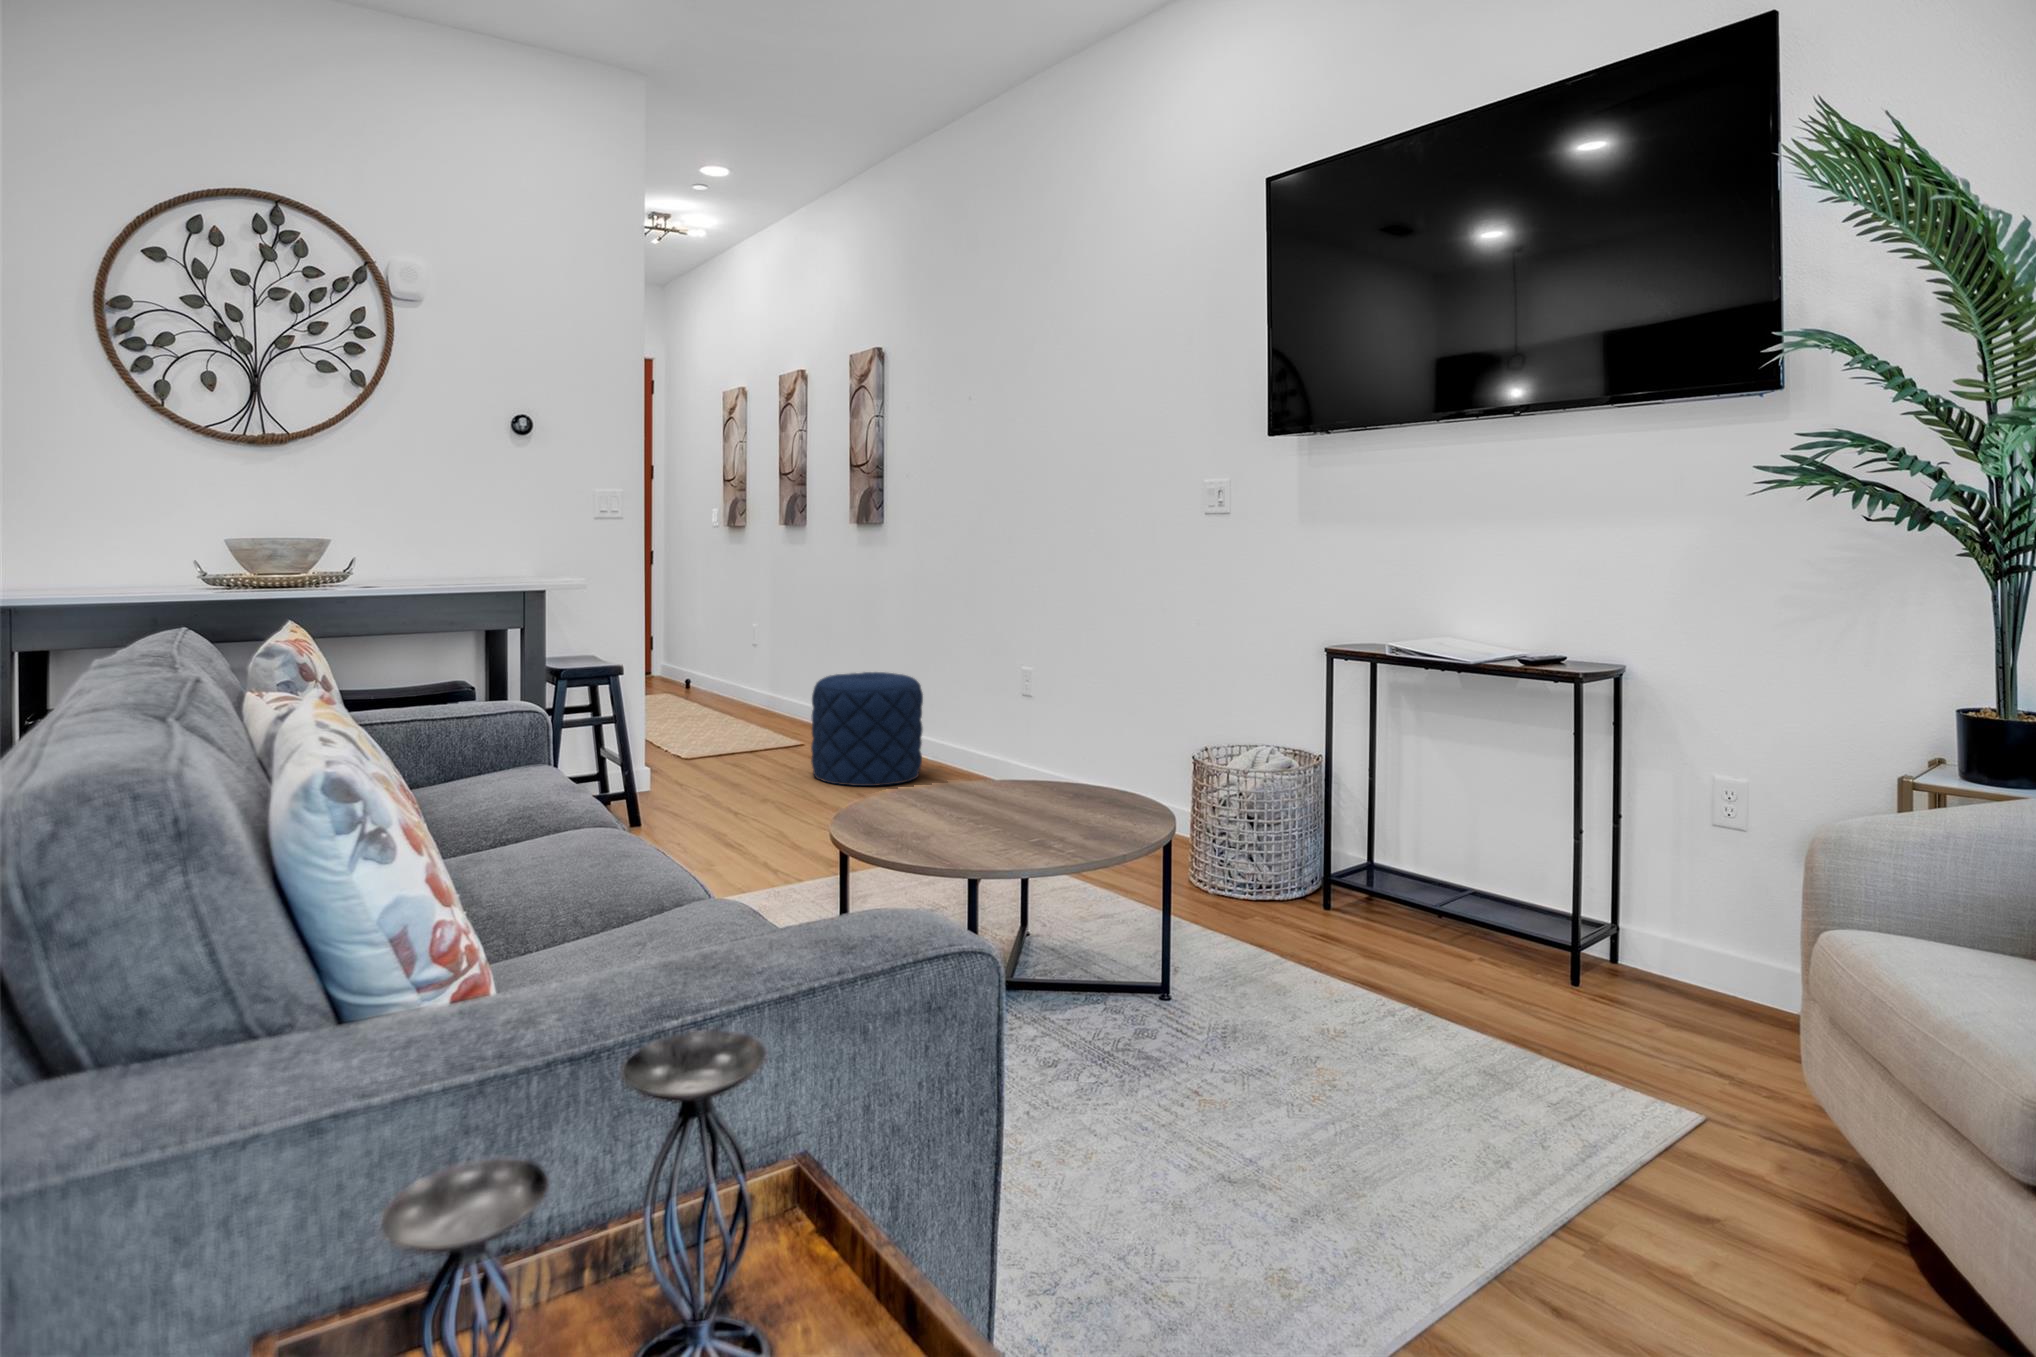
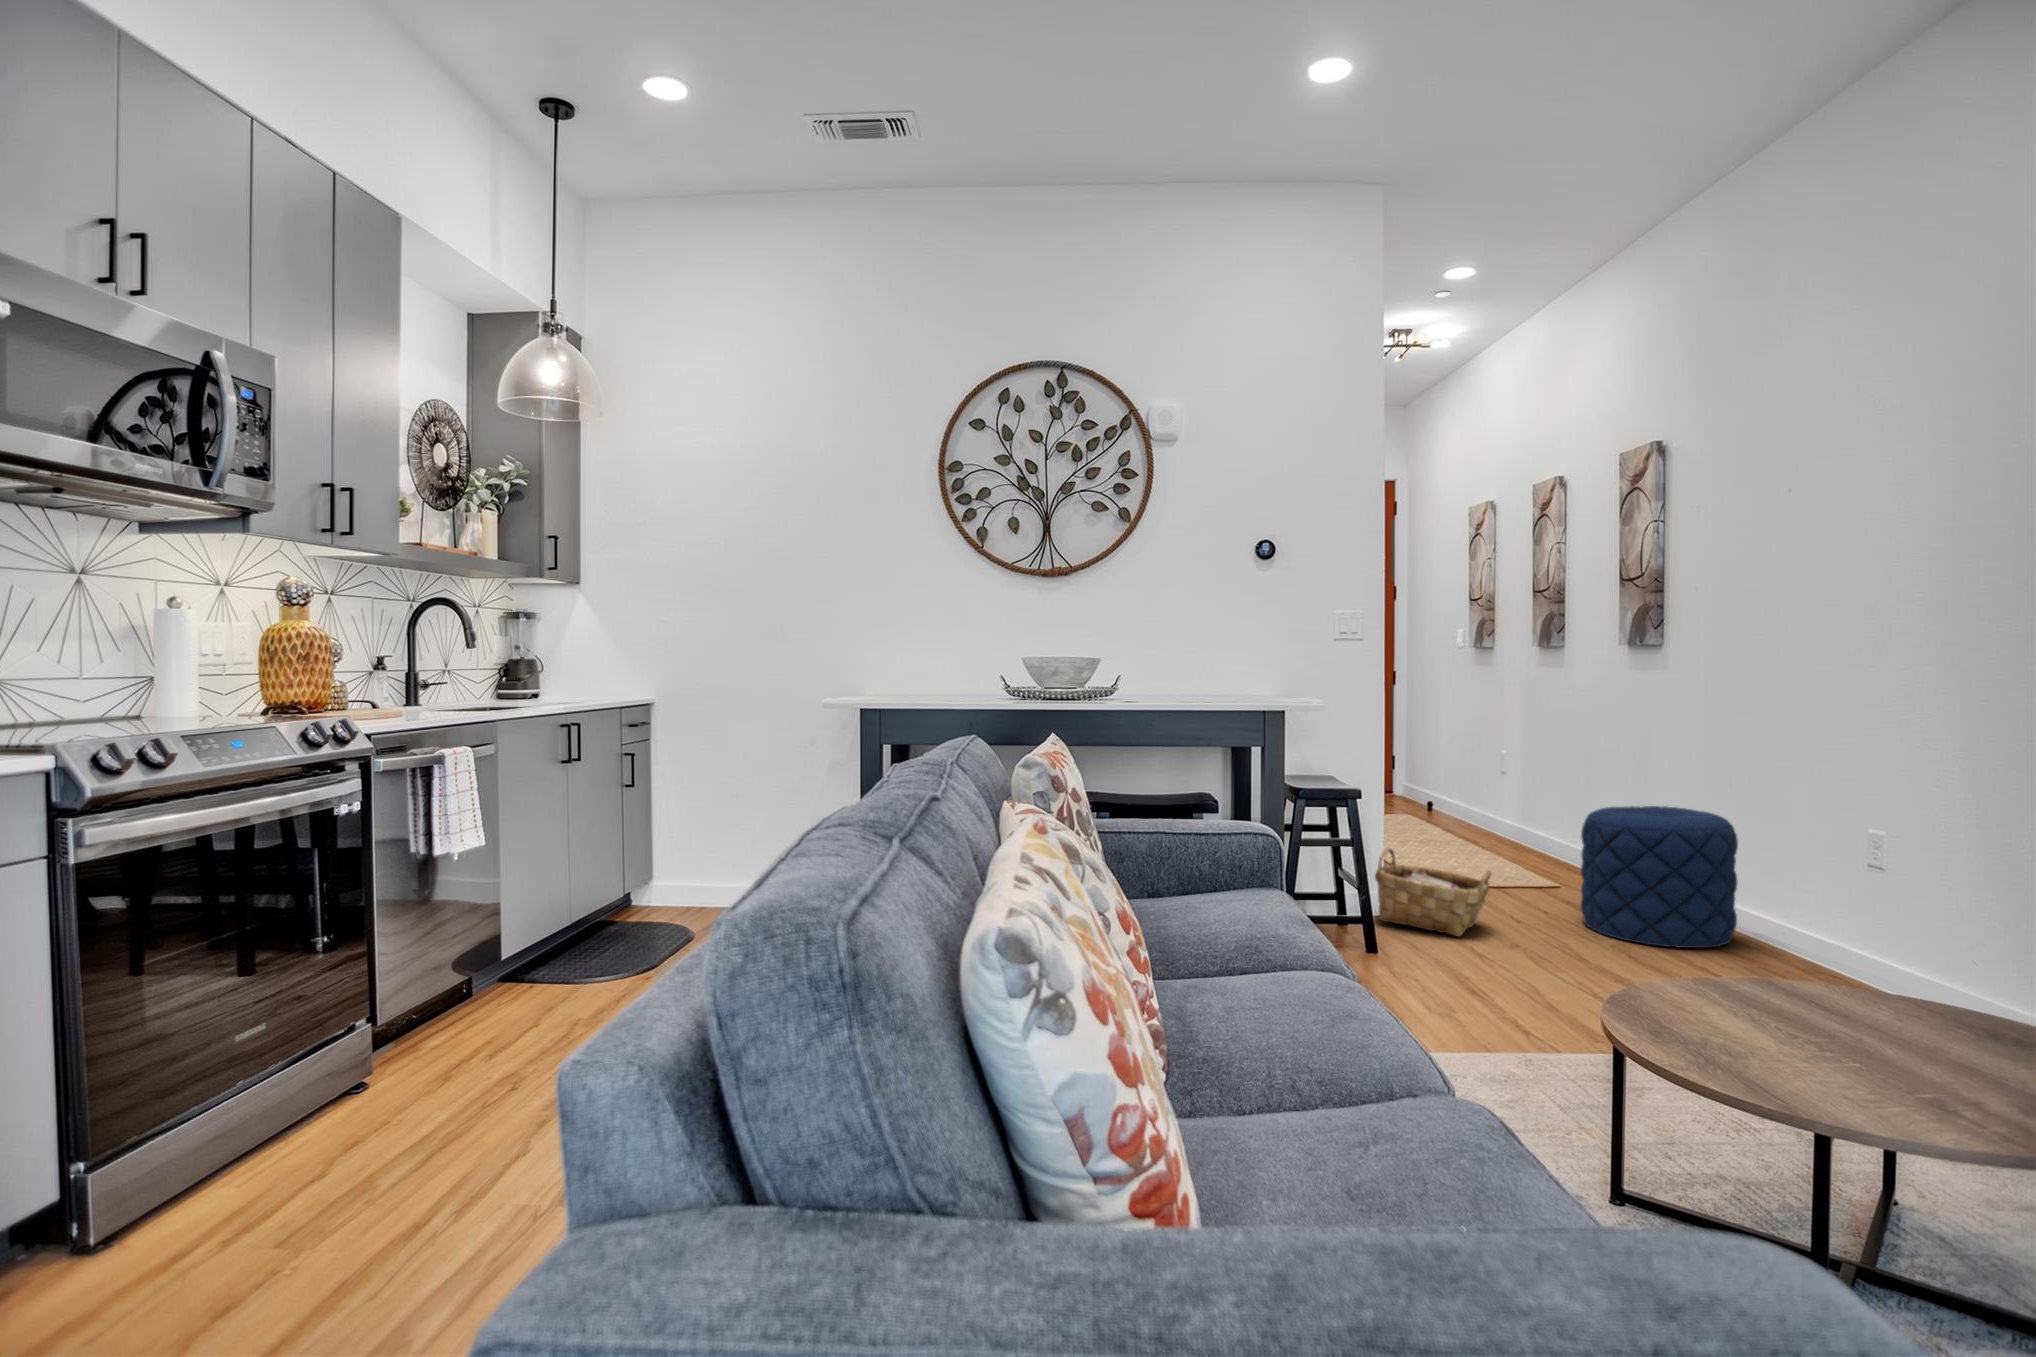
woven basket: none [635,723,738,797] -> present [1375,848,1491,936]

